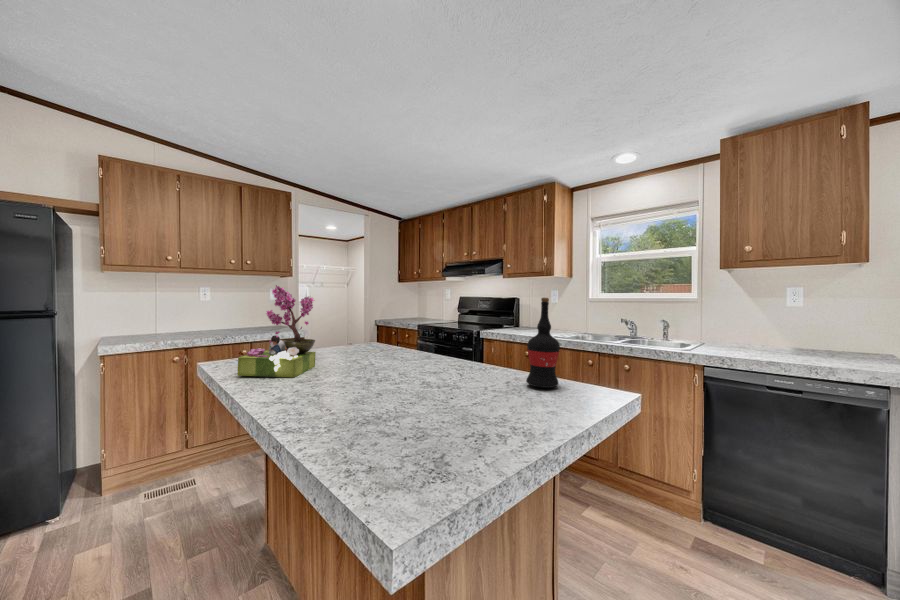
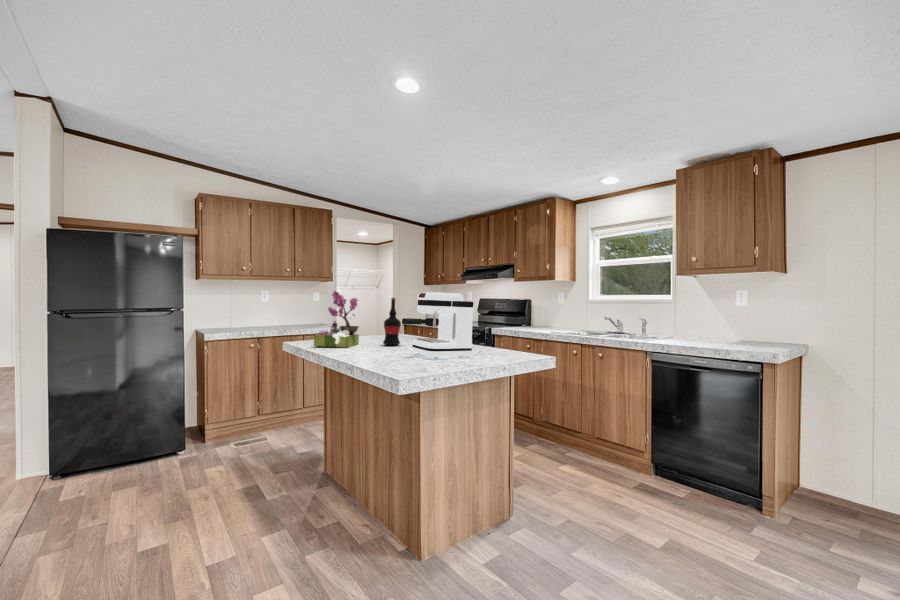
coffee maker: none [389,287,516,410] -> present [402,292,473,358]
wine bottle: present [526,298,560,388] -> present [383,298,401,345]

